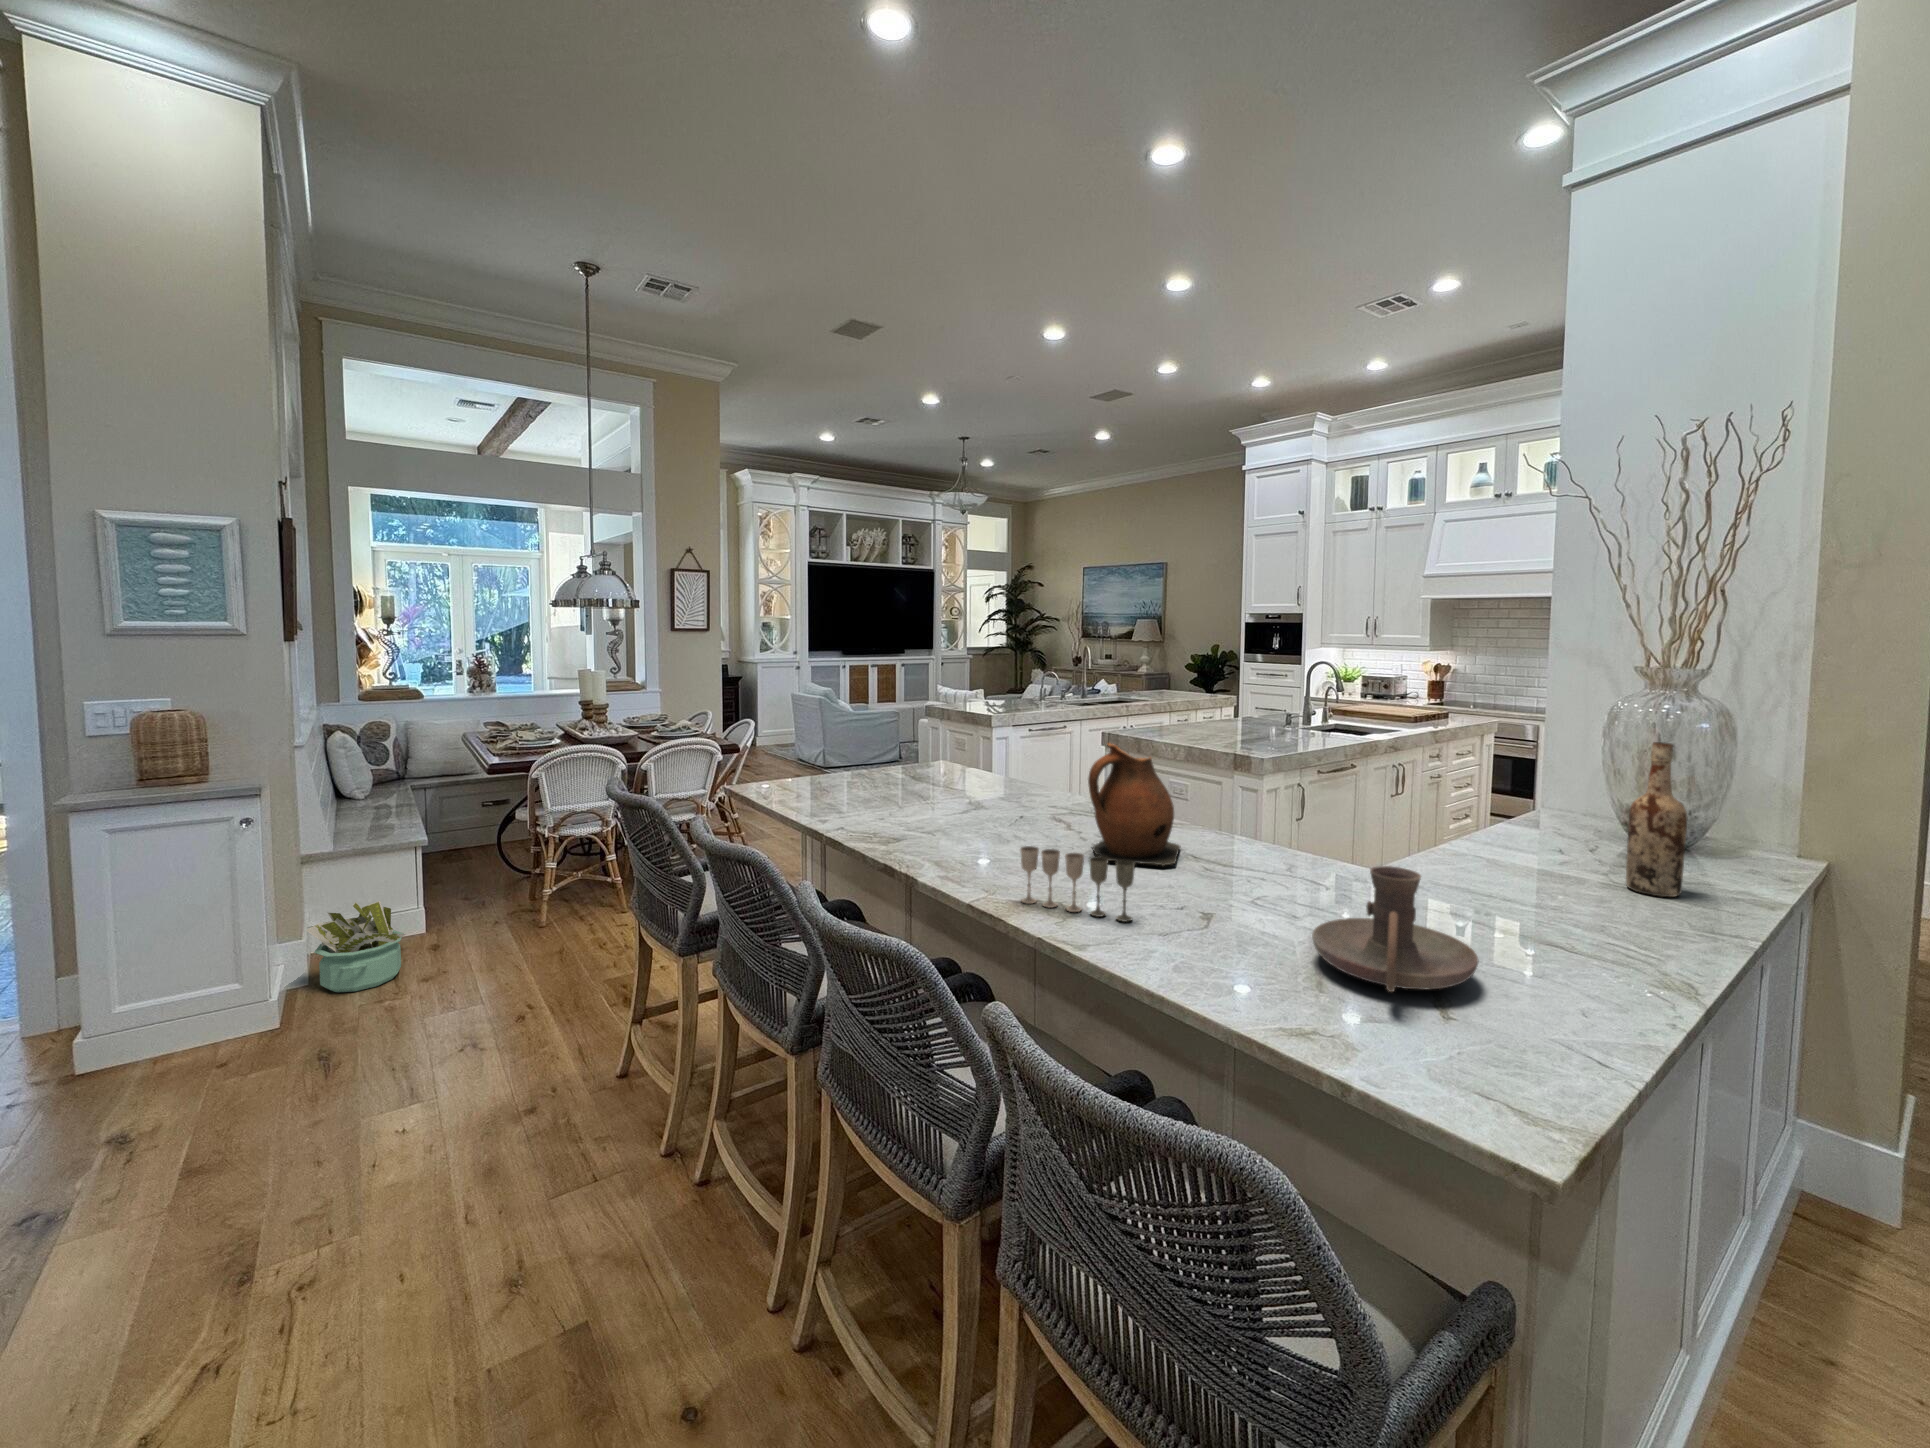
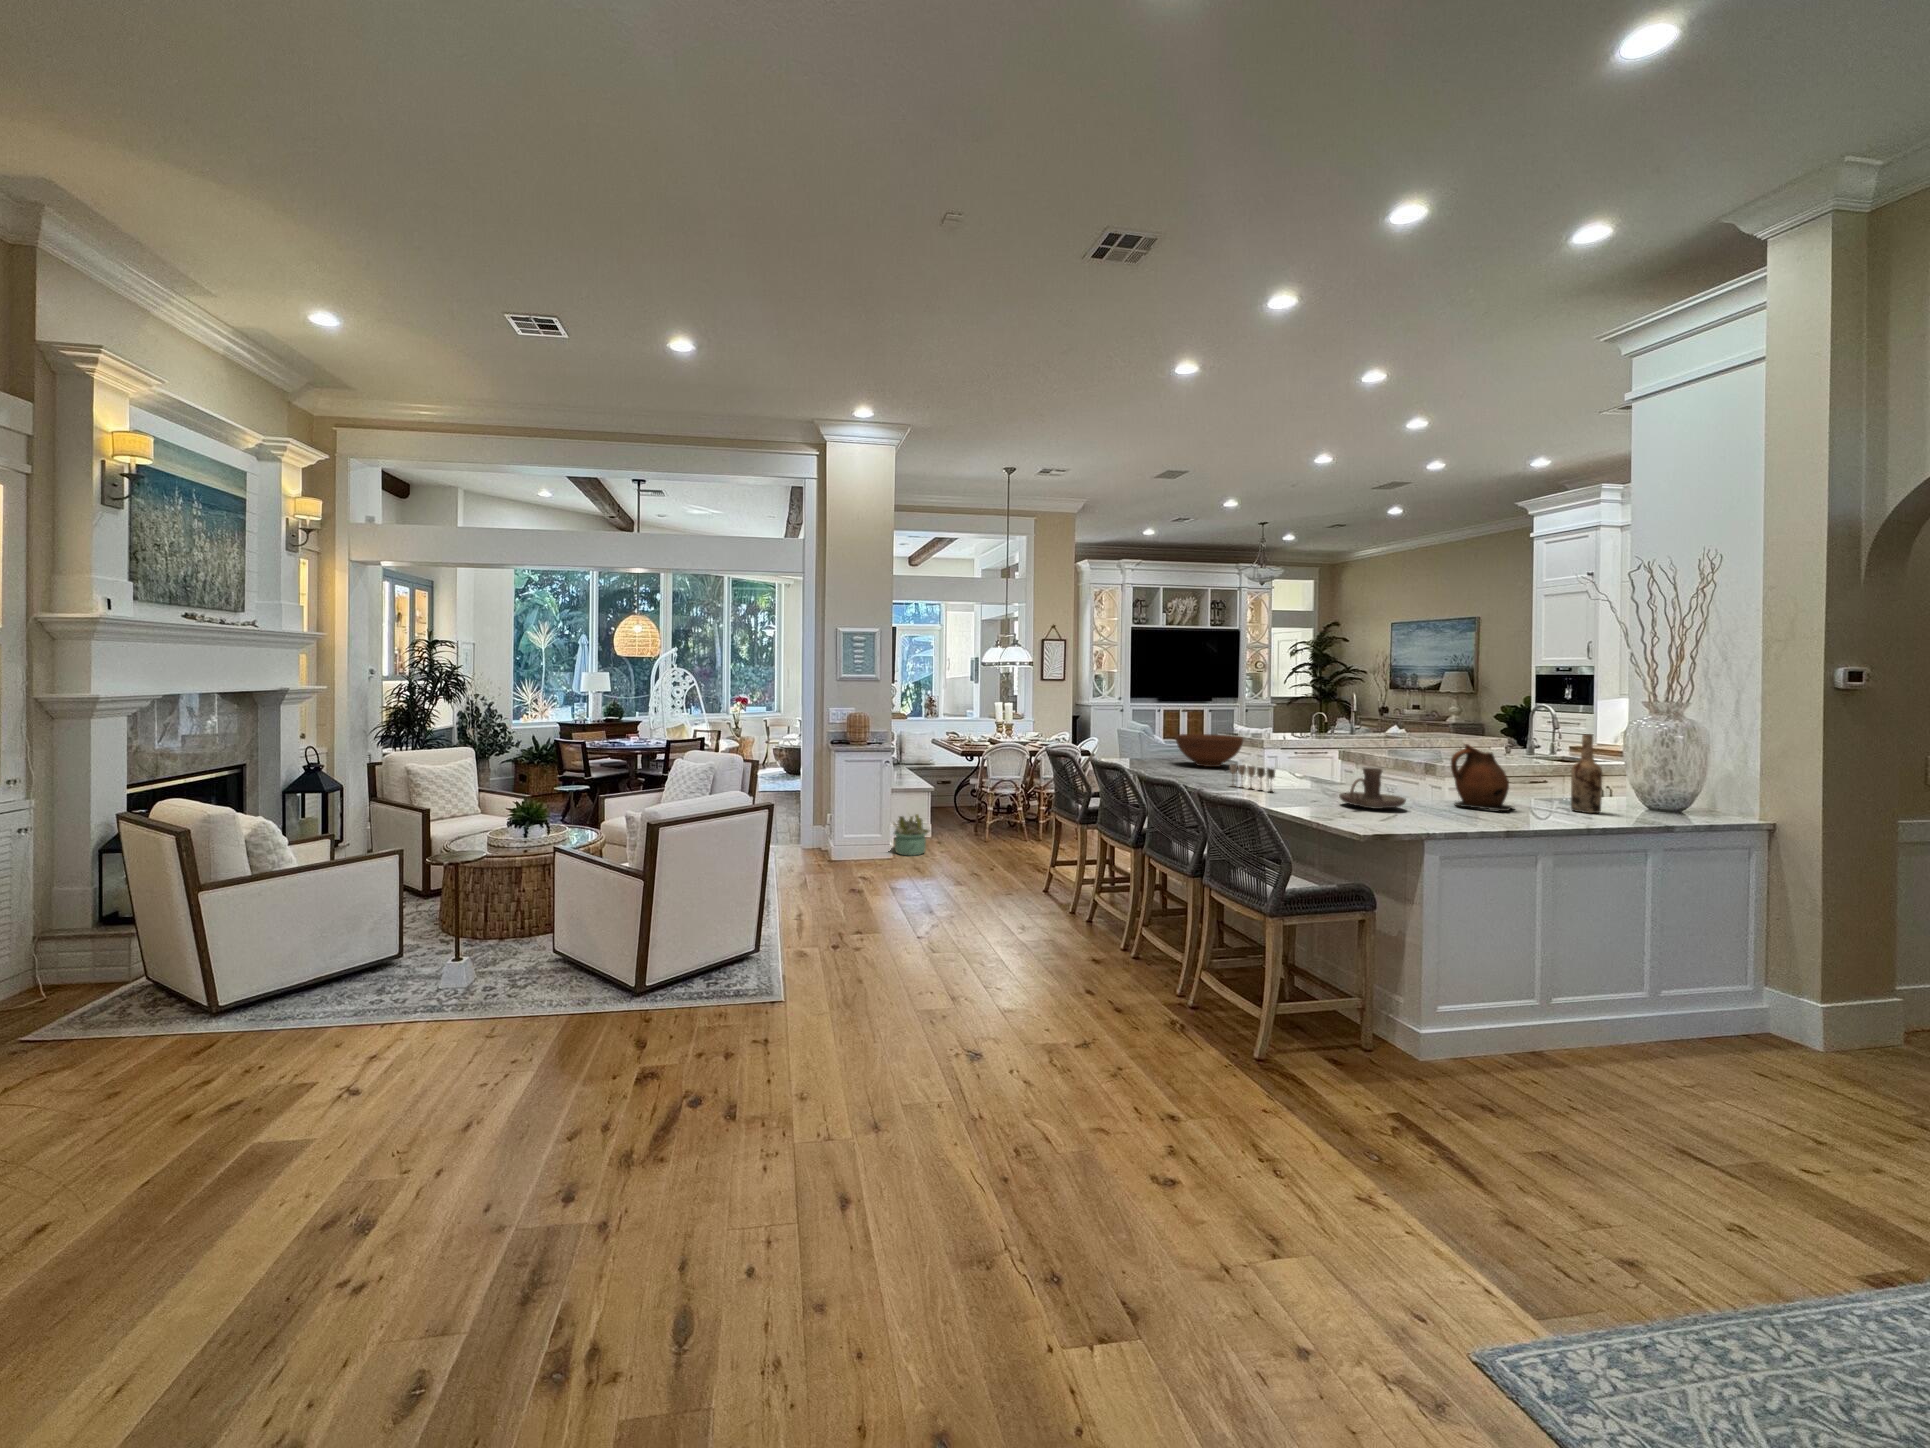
fruit bowl: none [879,739,1006,809] -> present [1175,734,1243,767]
ceramic pitcher: present [1088,744,1180,867] -> present [1451,744,1513,811]

